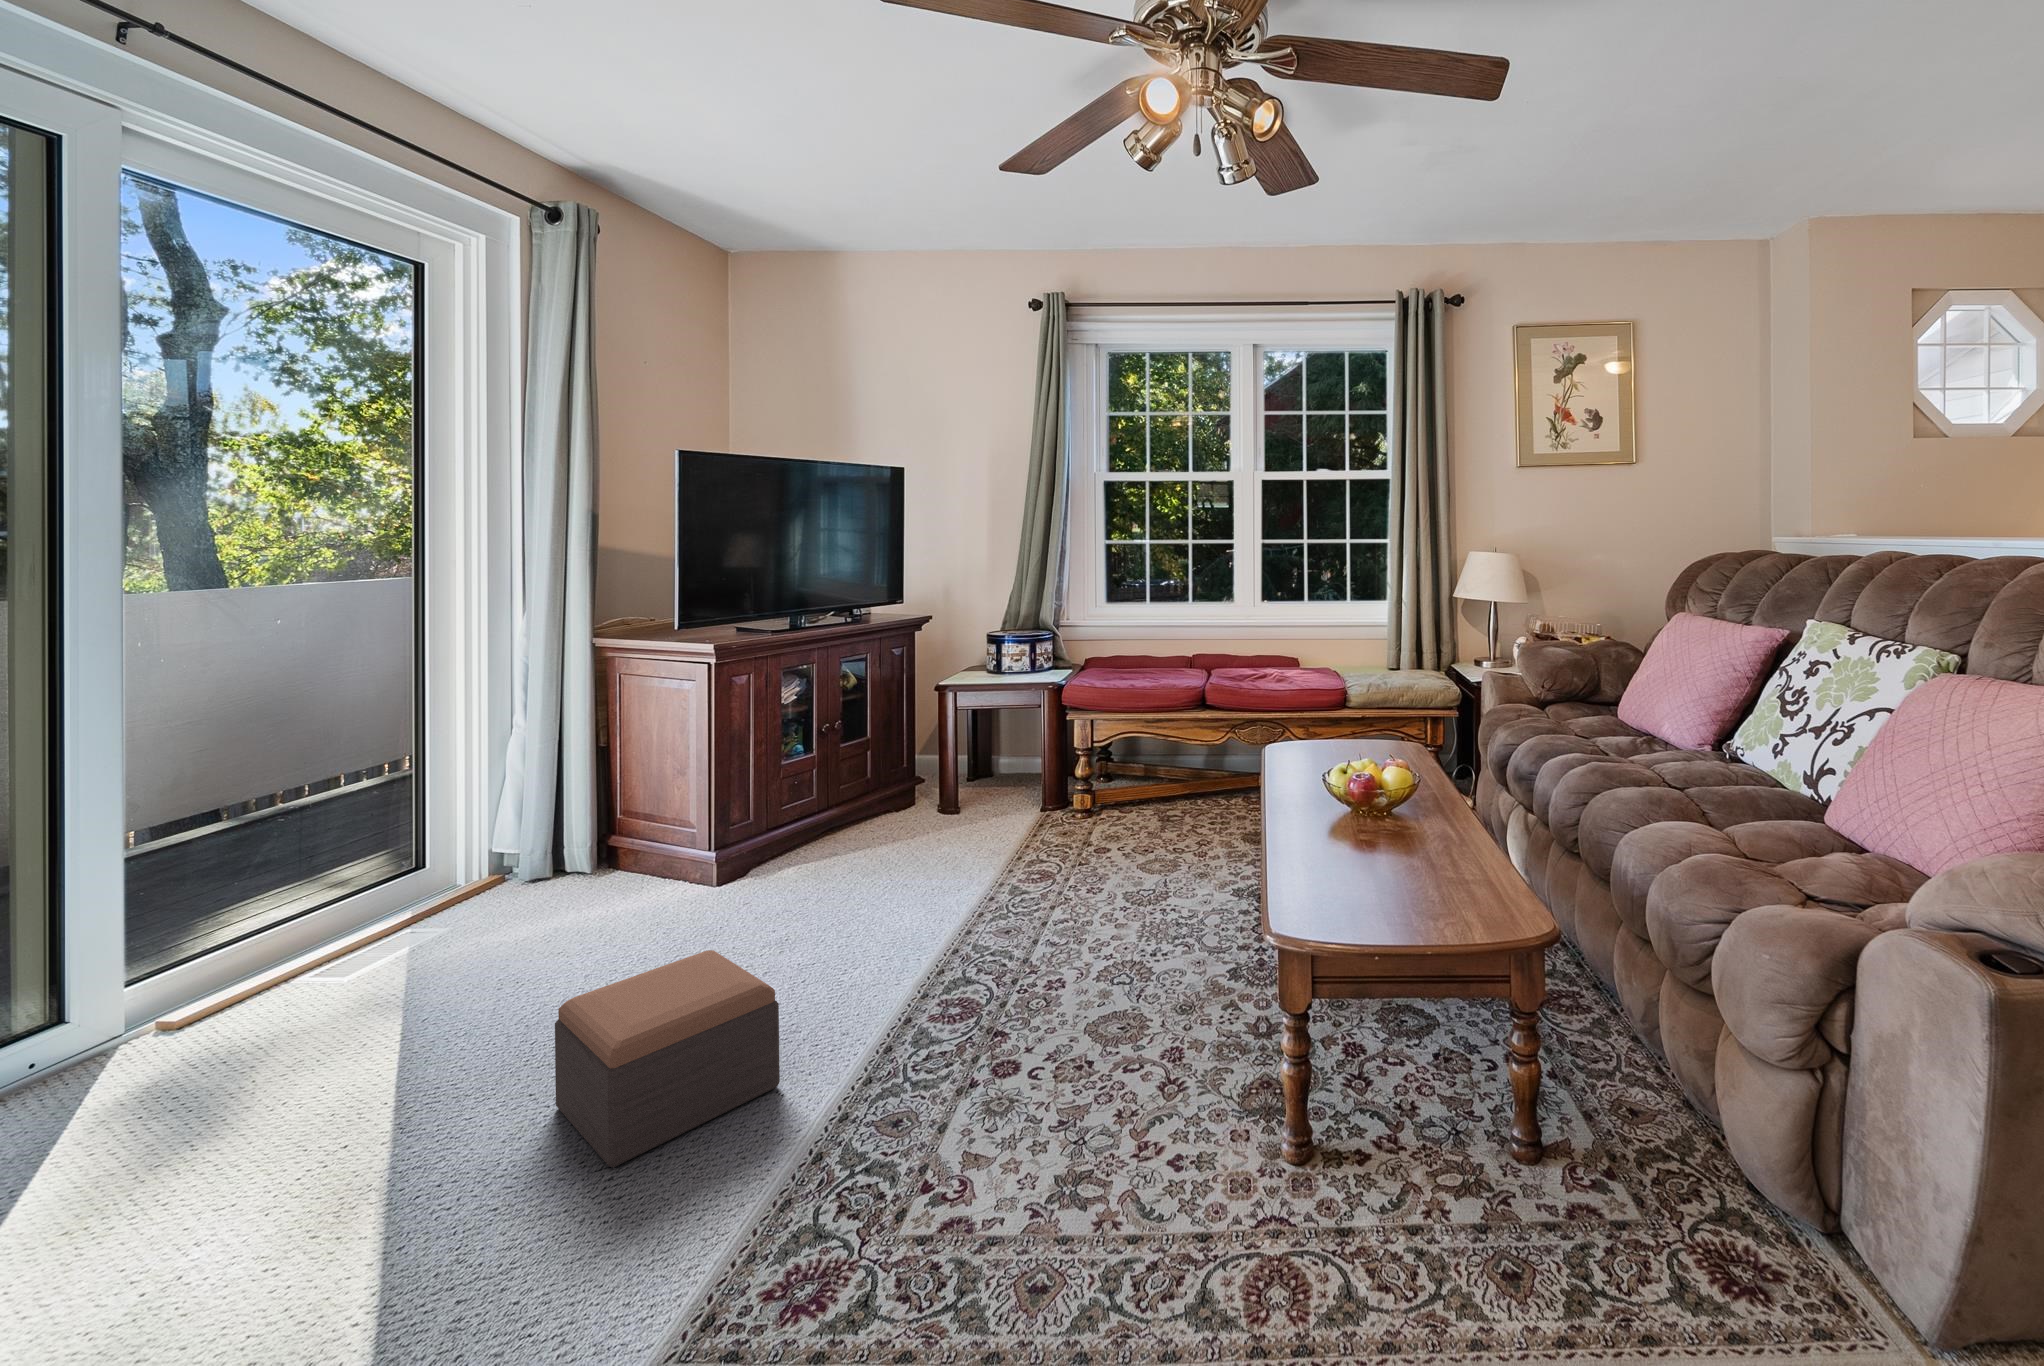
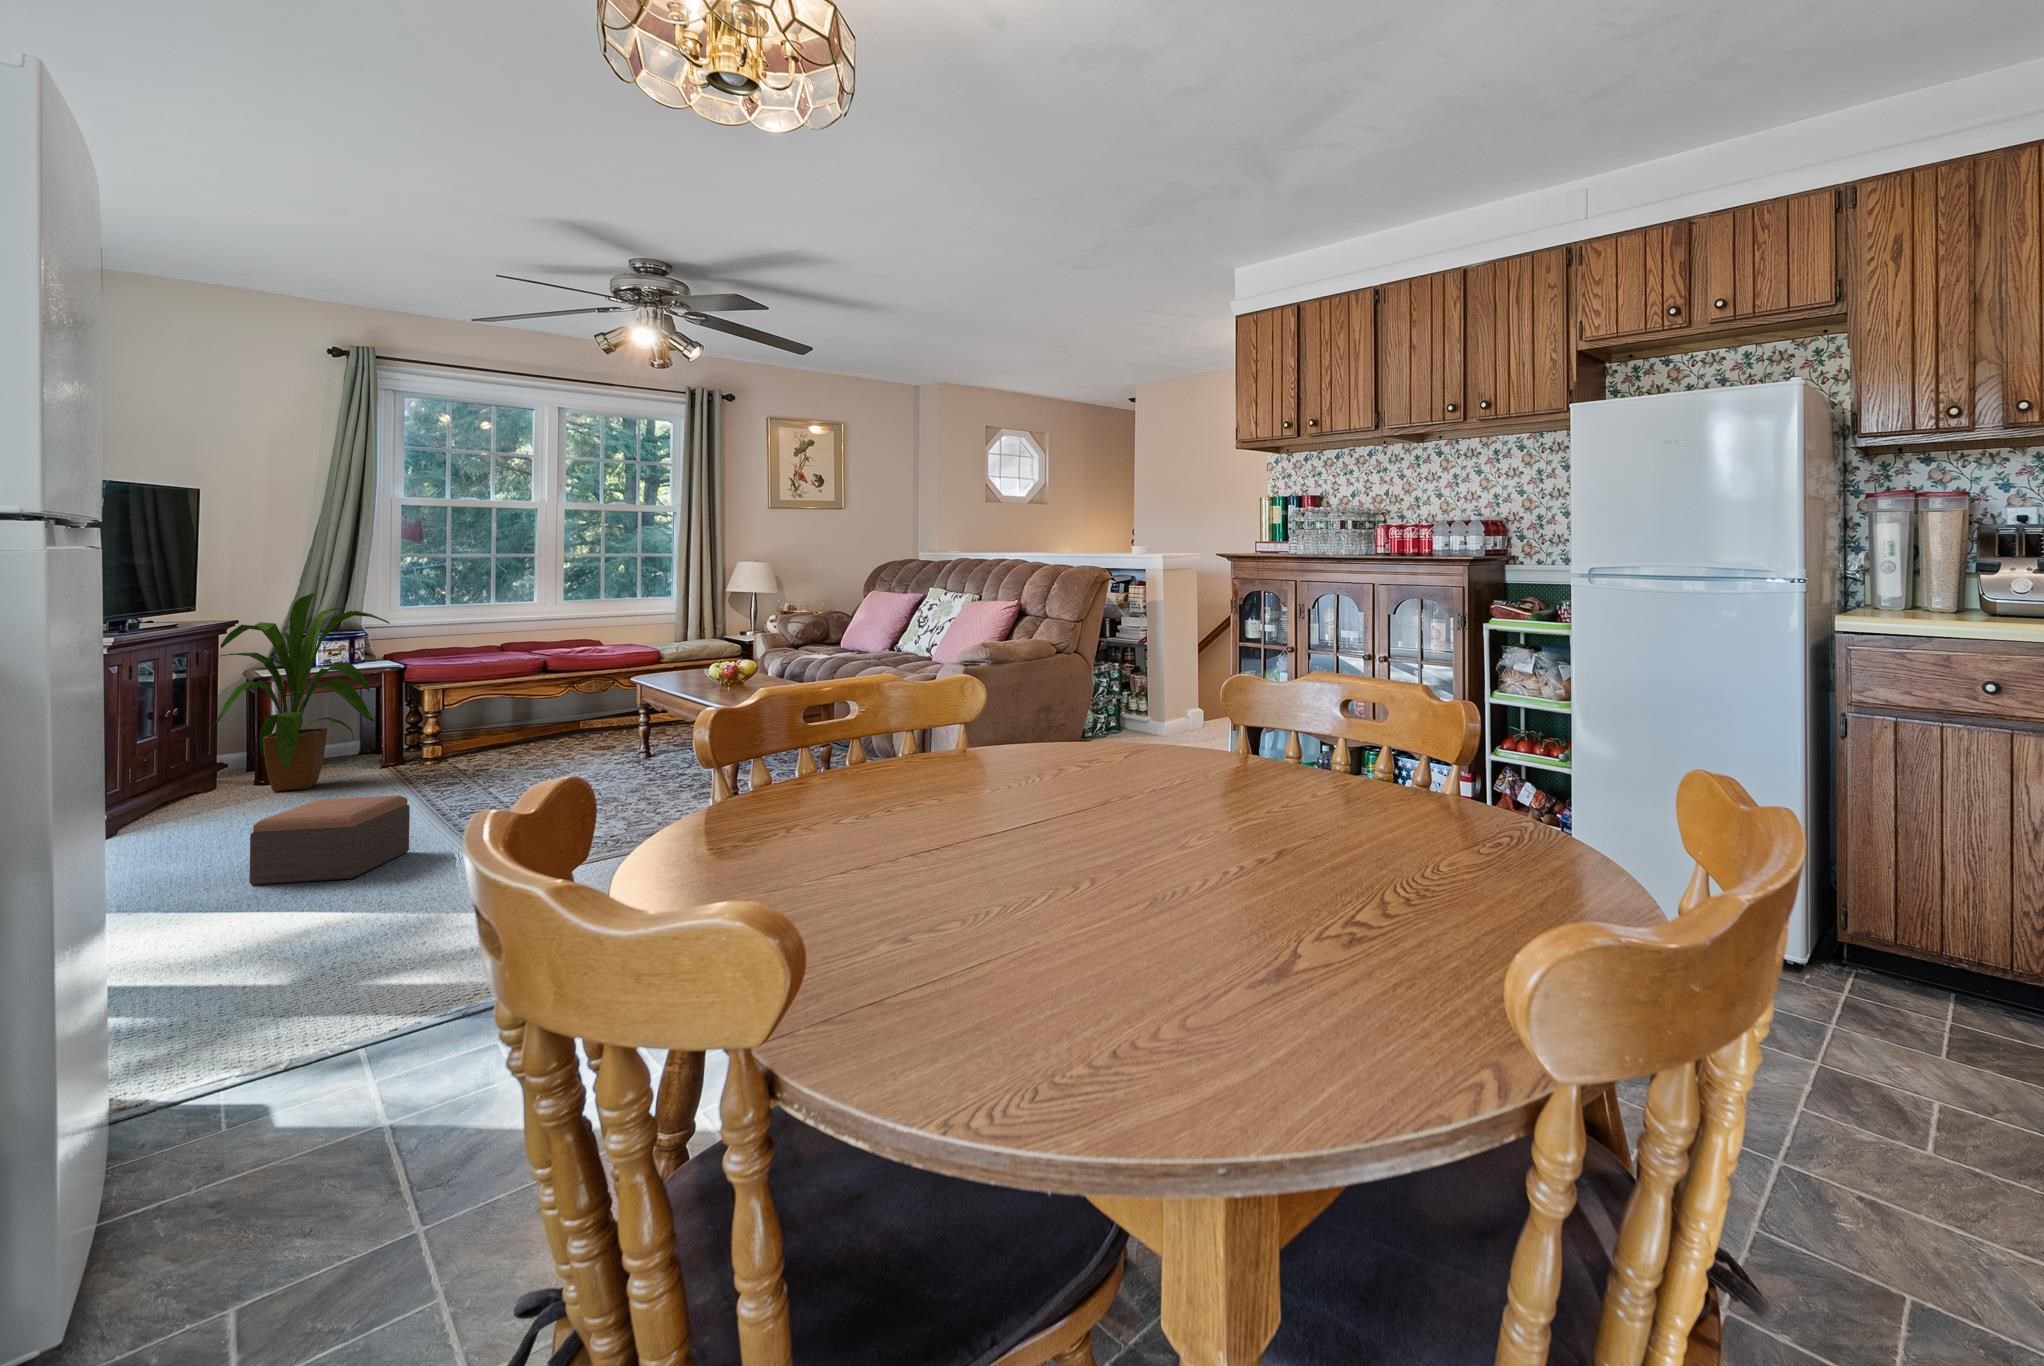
house plant: none [858,592,1031,835] -> present [213,593,390,792]

